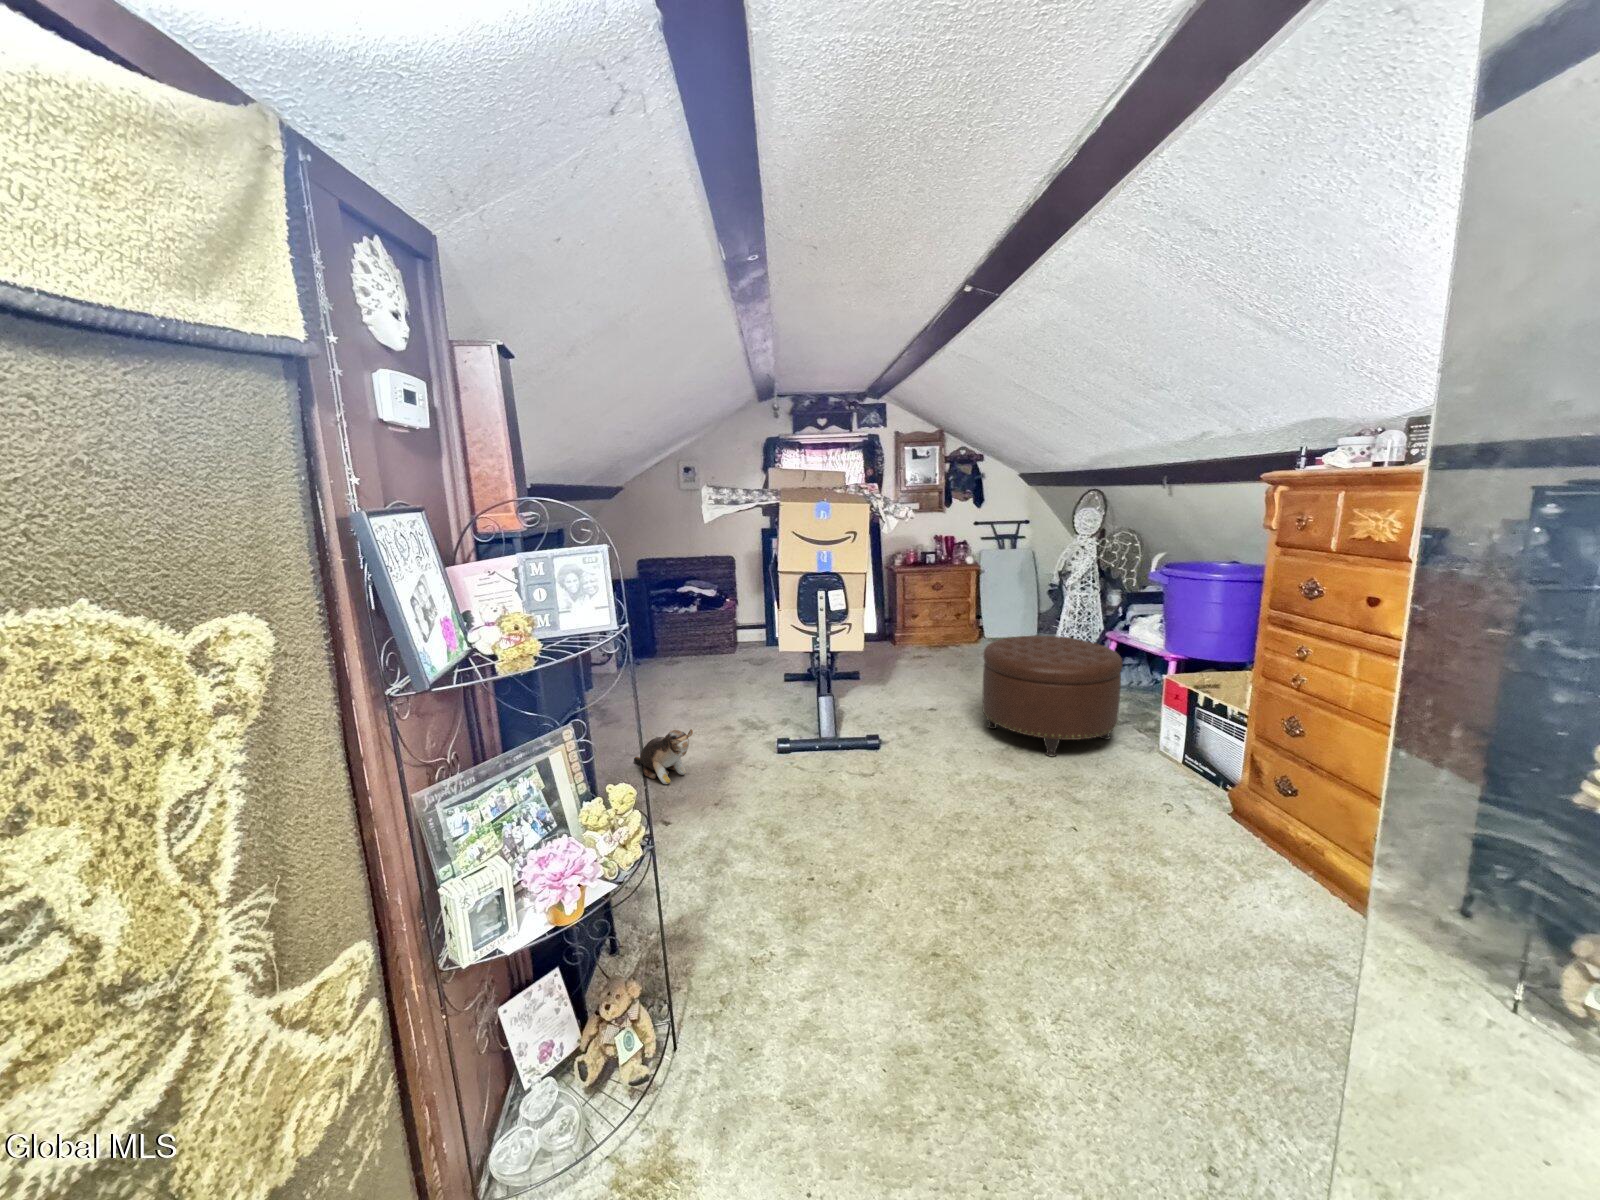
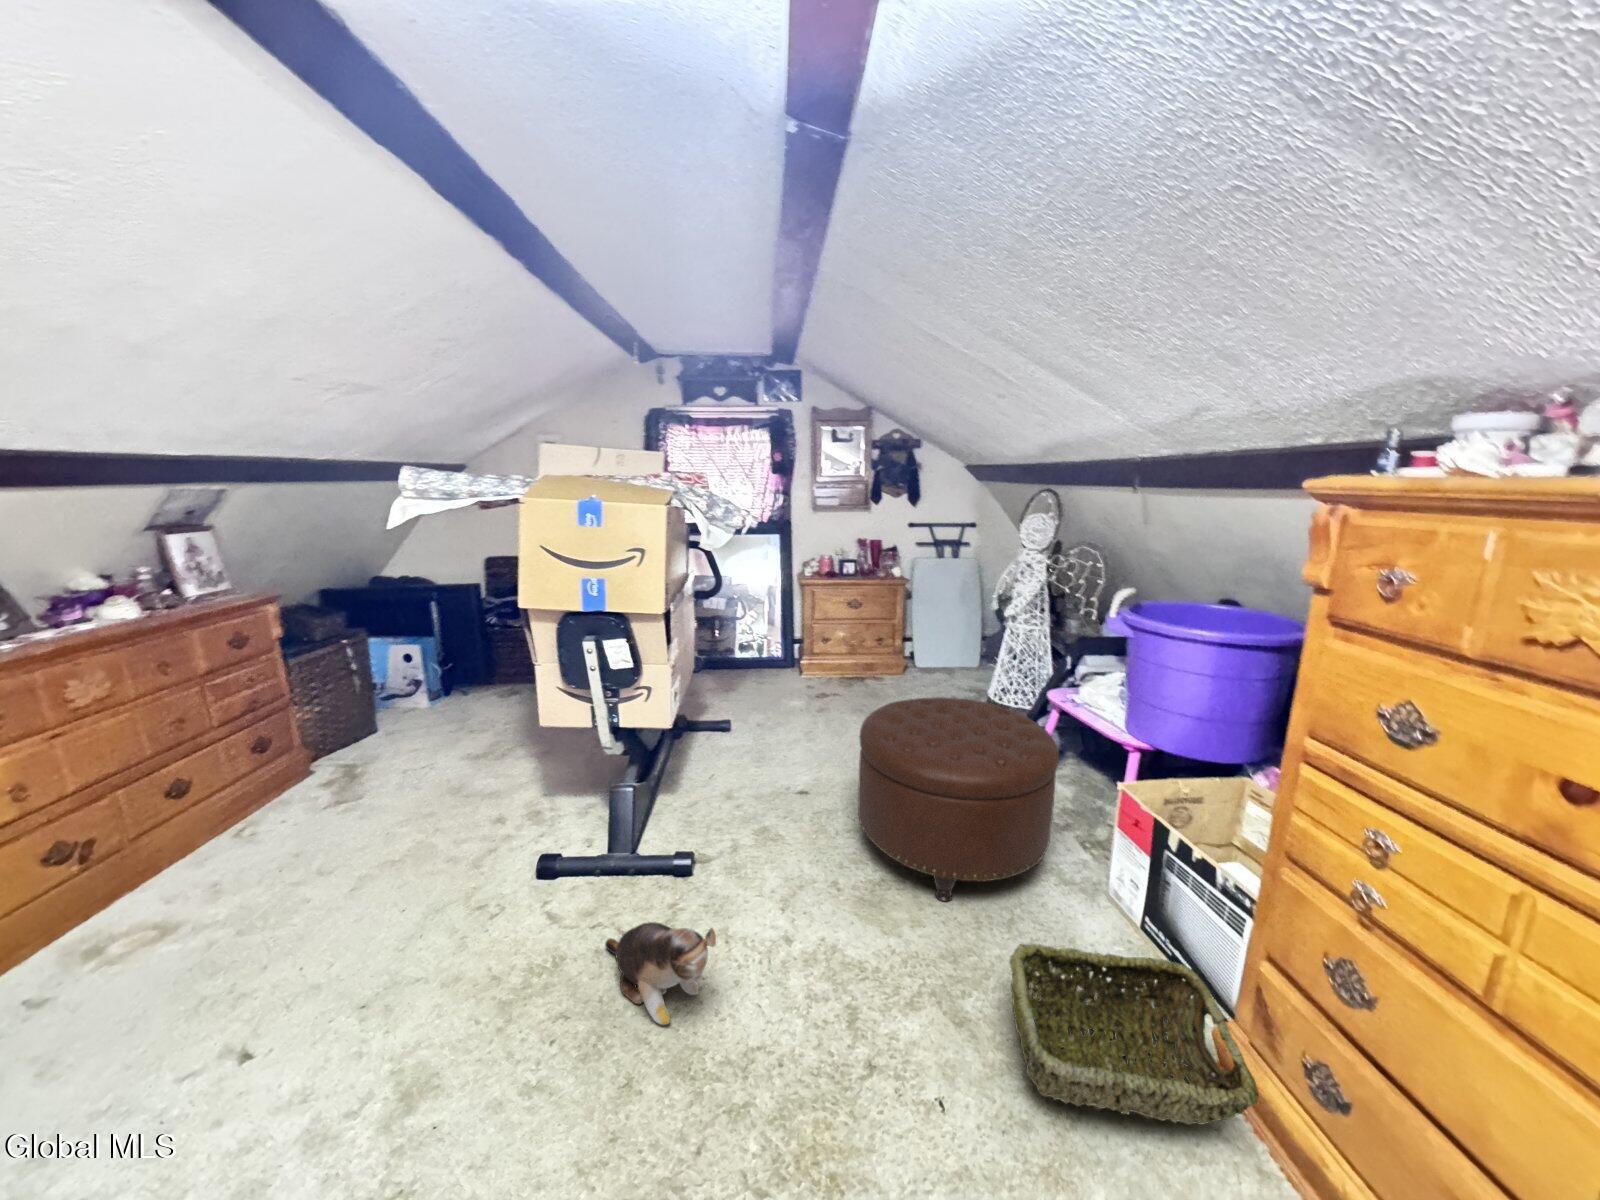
plush toy: present [634,729,693,784] -> present [605,922,716,1025]
woven basket: none [1106,751,1251,828] -> present [1009,943,1259,1125]

